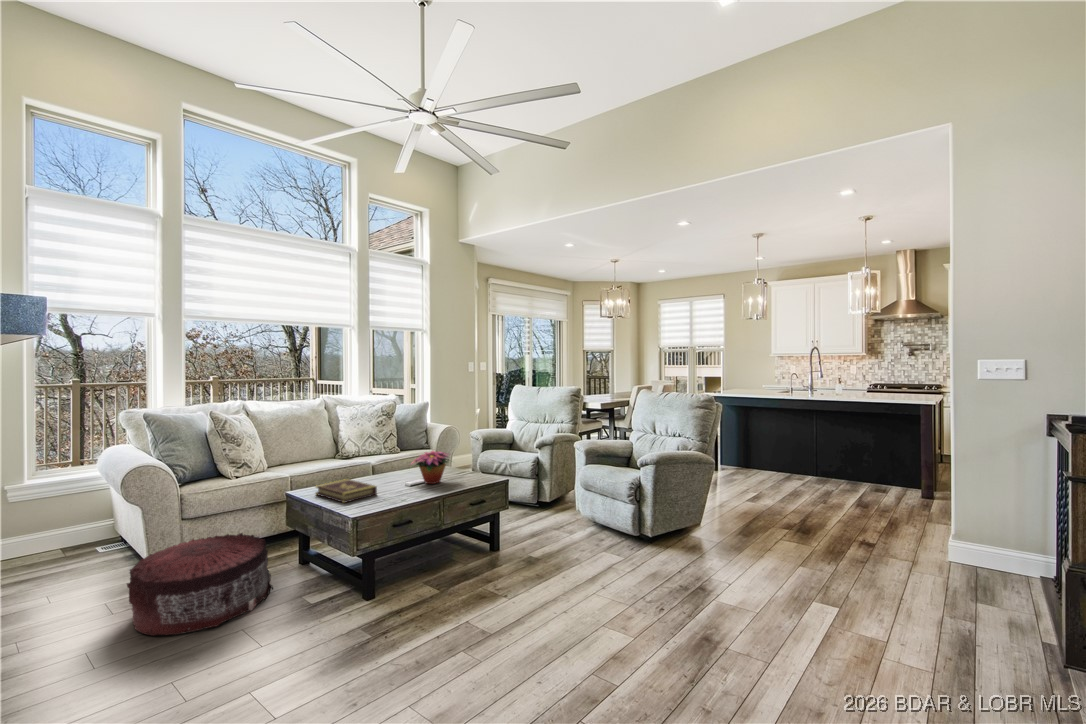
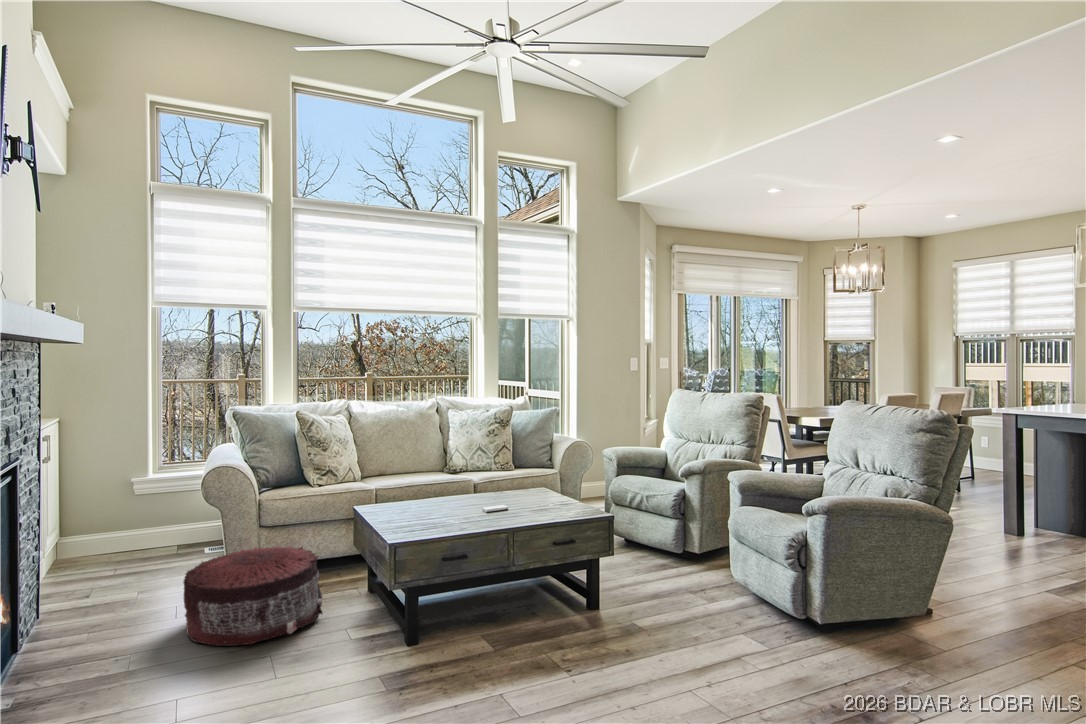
flower arrangement: present [413,451,449,484] -> none [484,468,546,512]
book: present [316,479,377,503] -> none [379,497,440,525]

